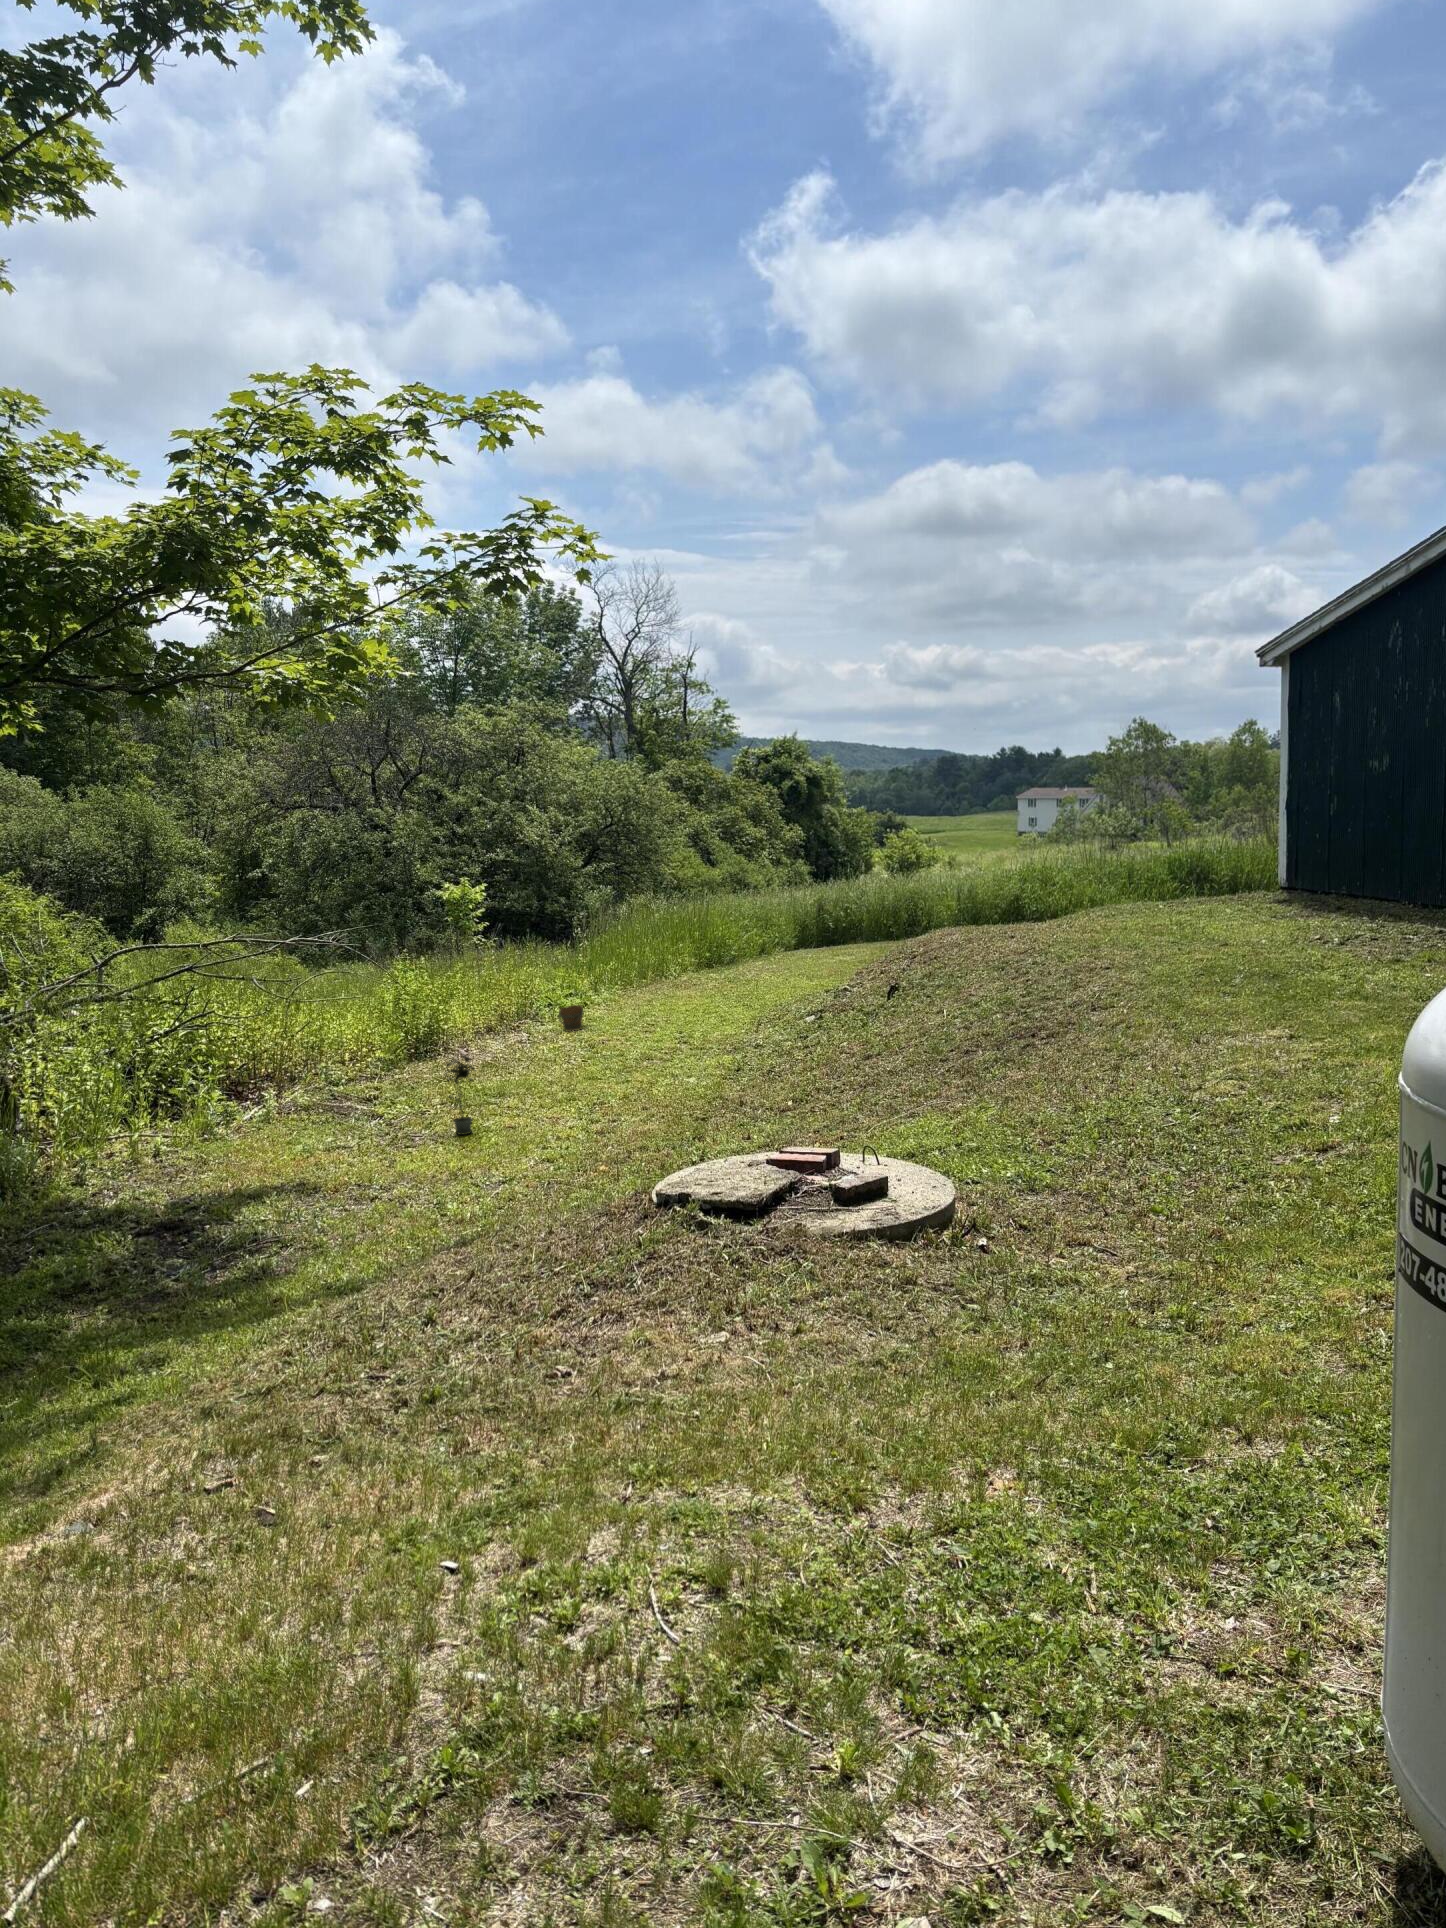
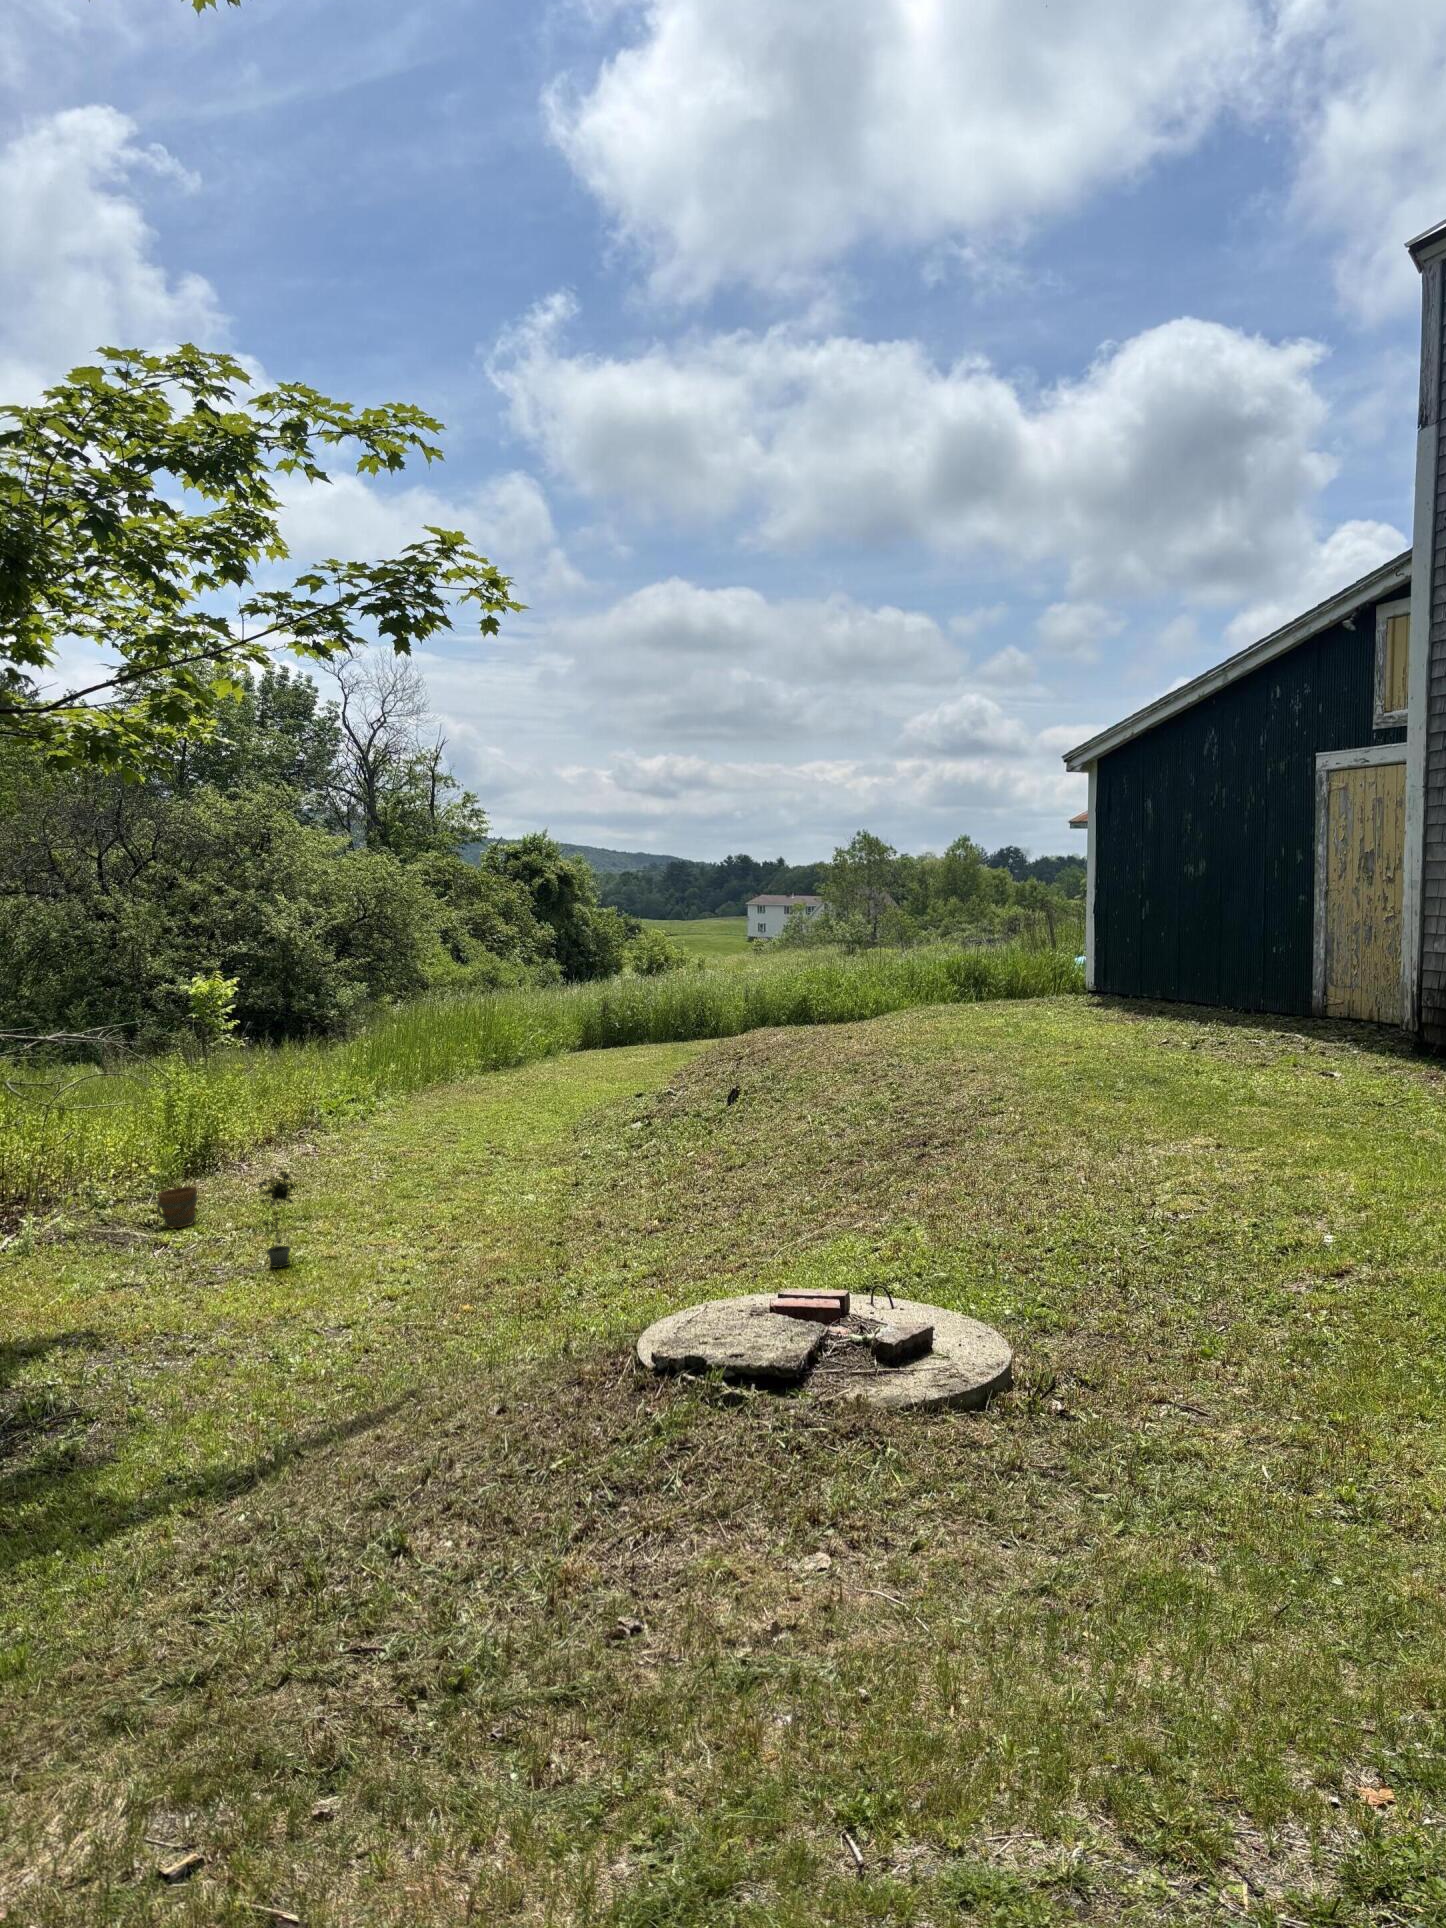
bucket: present [558,1005,583,1032] -> present [157,1186,198,1229]

